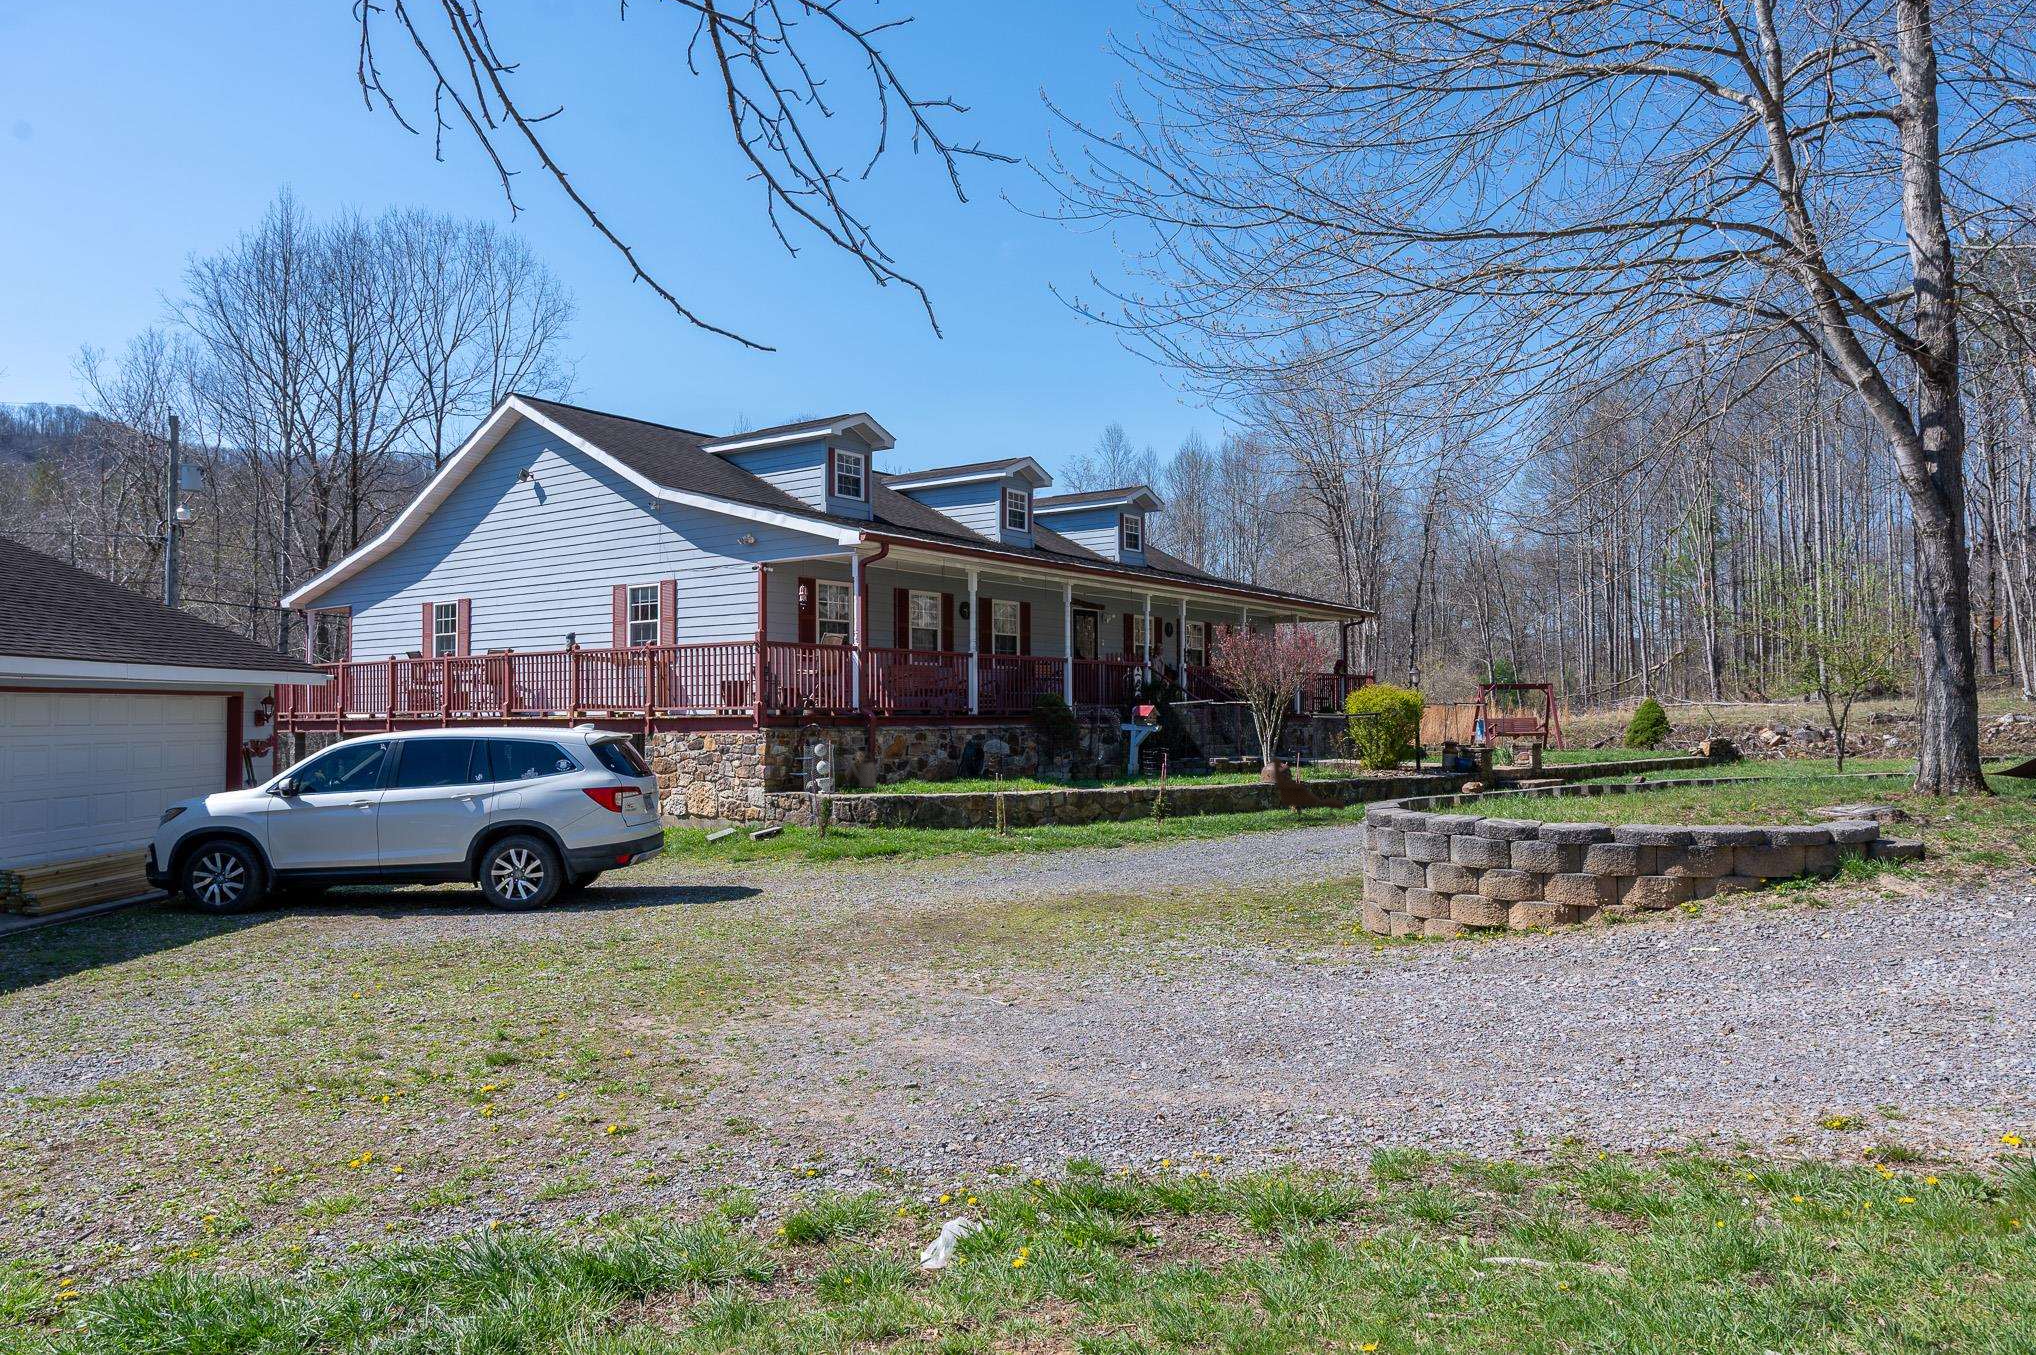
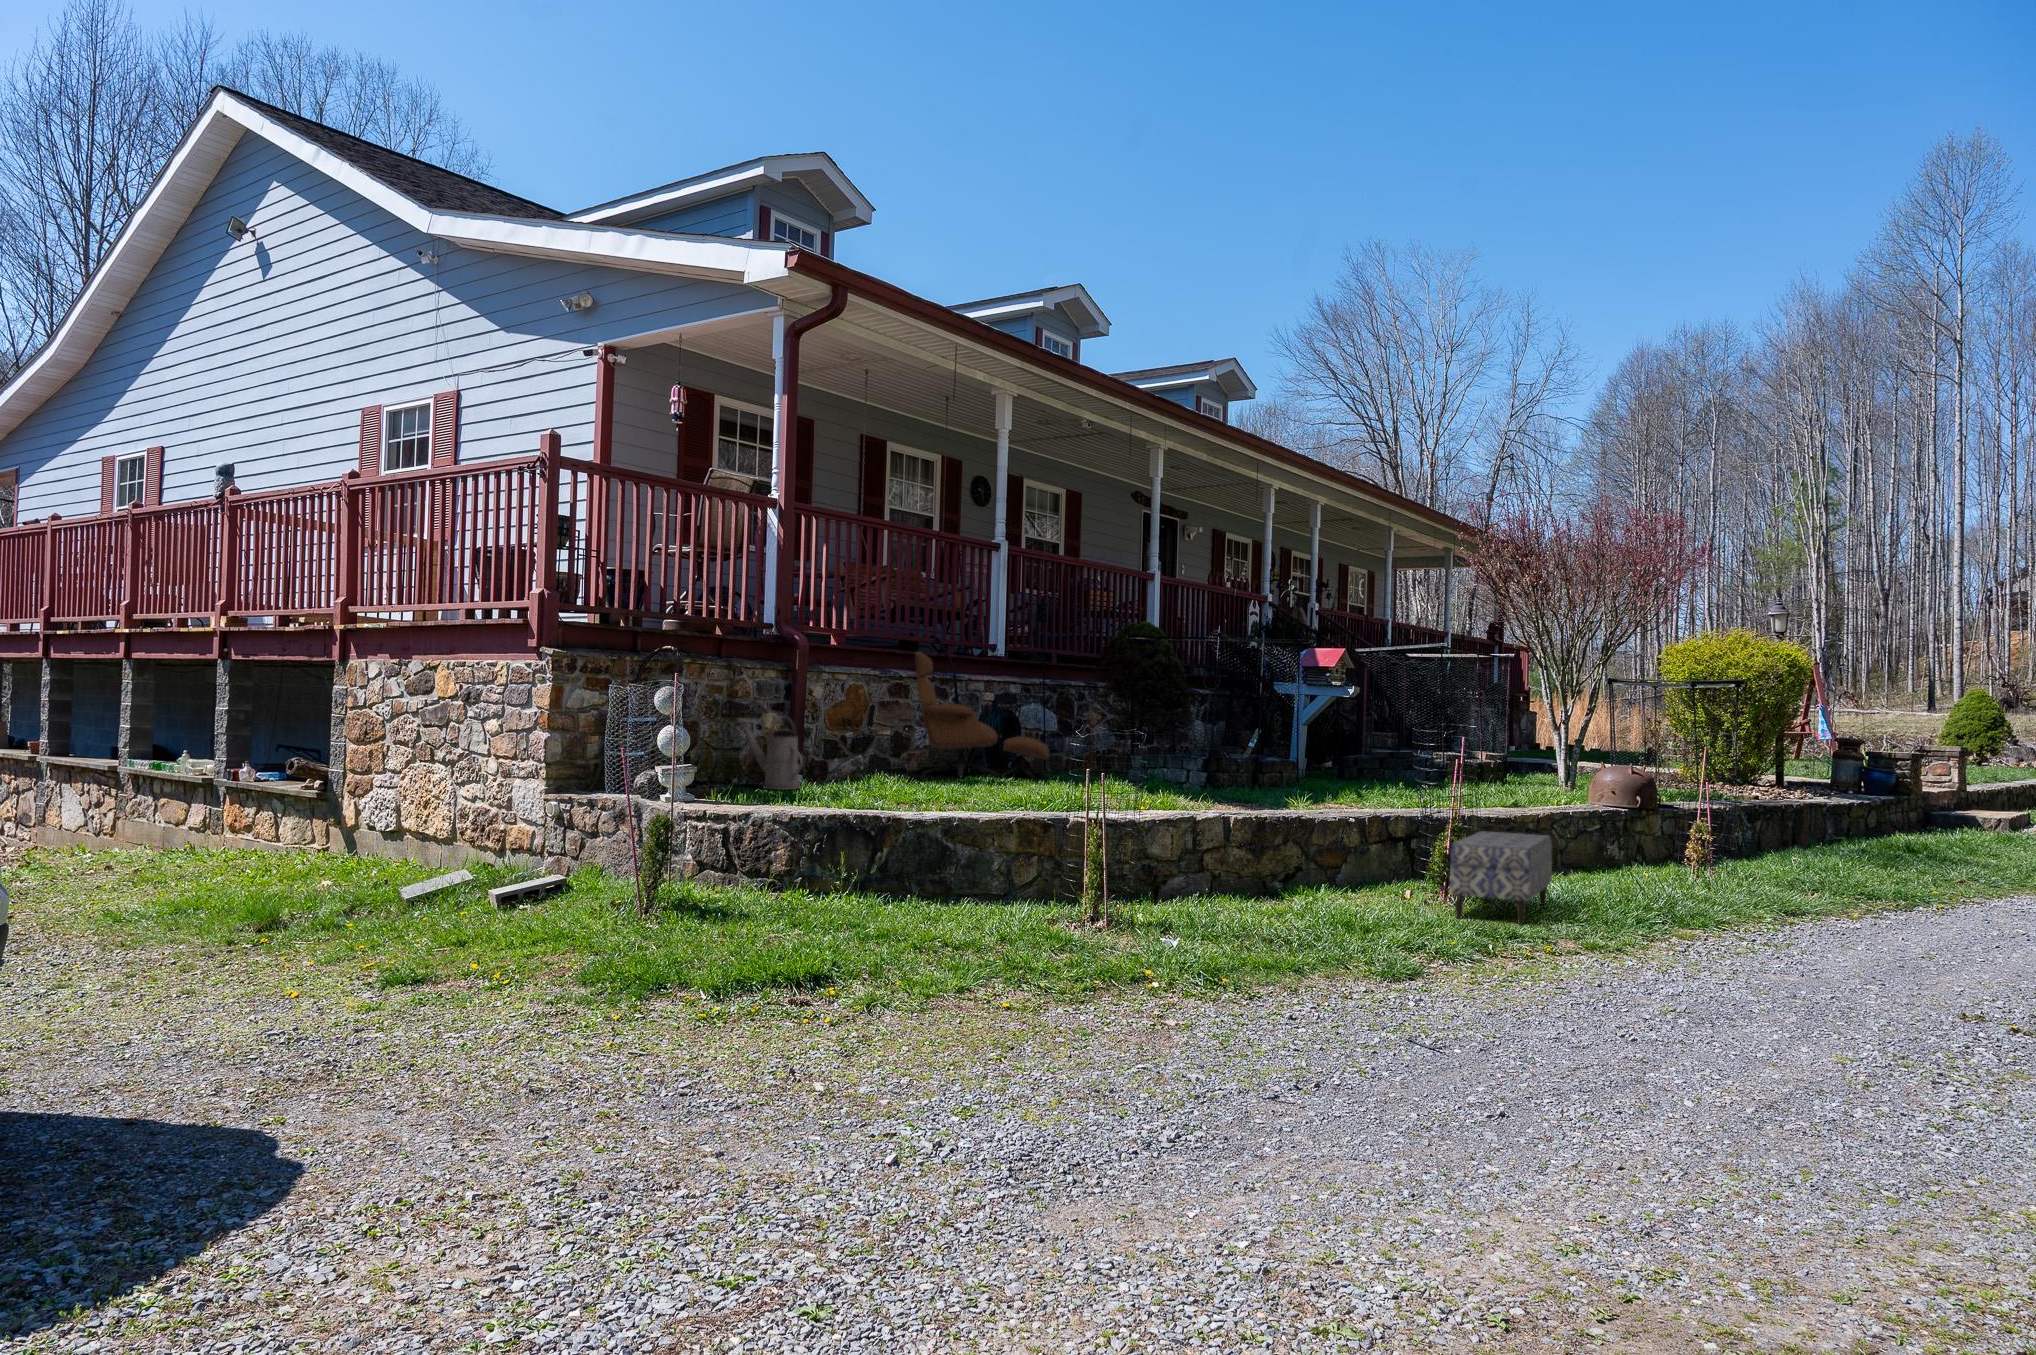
lounge chair: present [1273,757,1345,821] -> present [915,652,1049,777]
bench: none [1174,795,1232,835] -> present [1450,831,1552,924]

